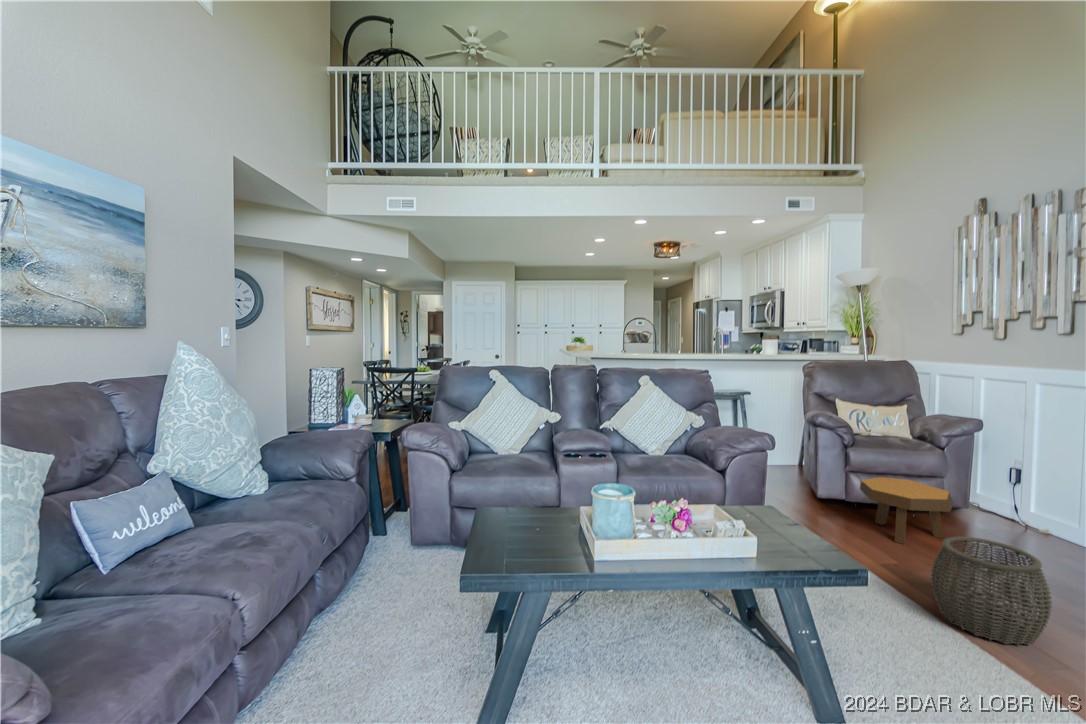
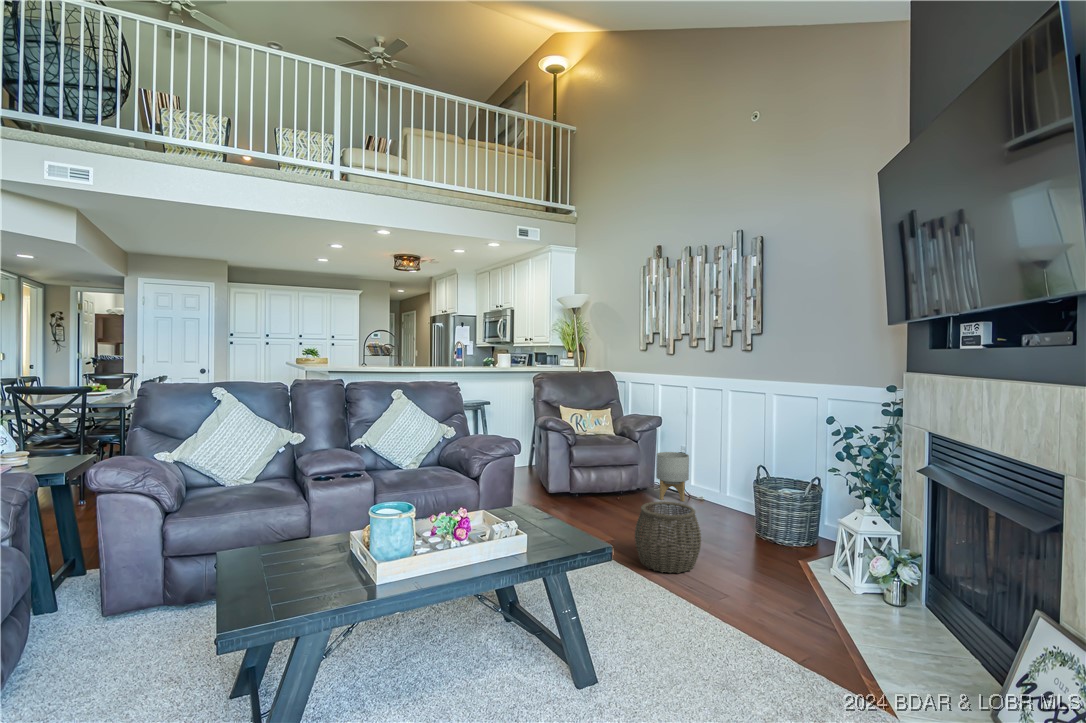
planter: none [974,465,1032,534] -> present [656,452,689,502]
footstool: present [860,477,954,544] -> none [583,470,645,521]

